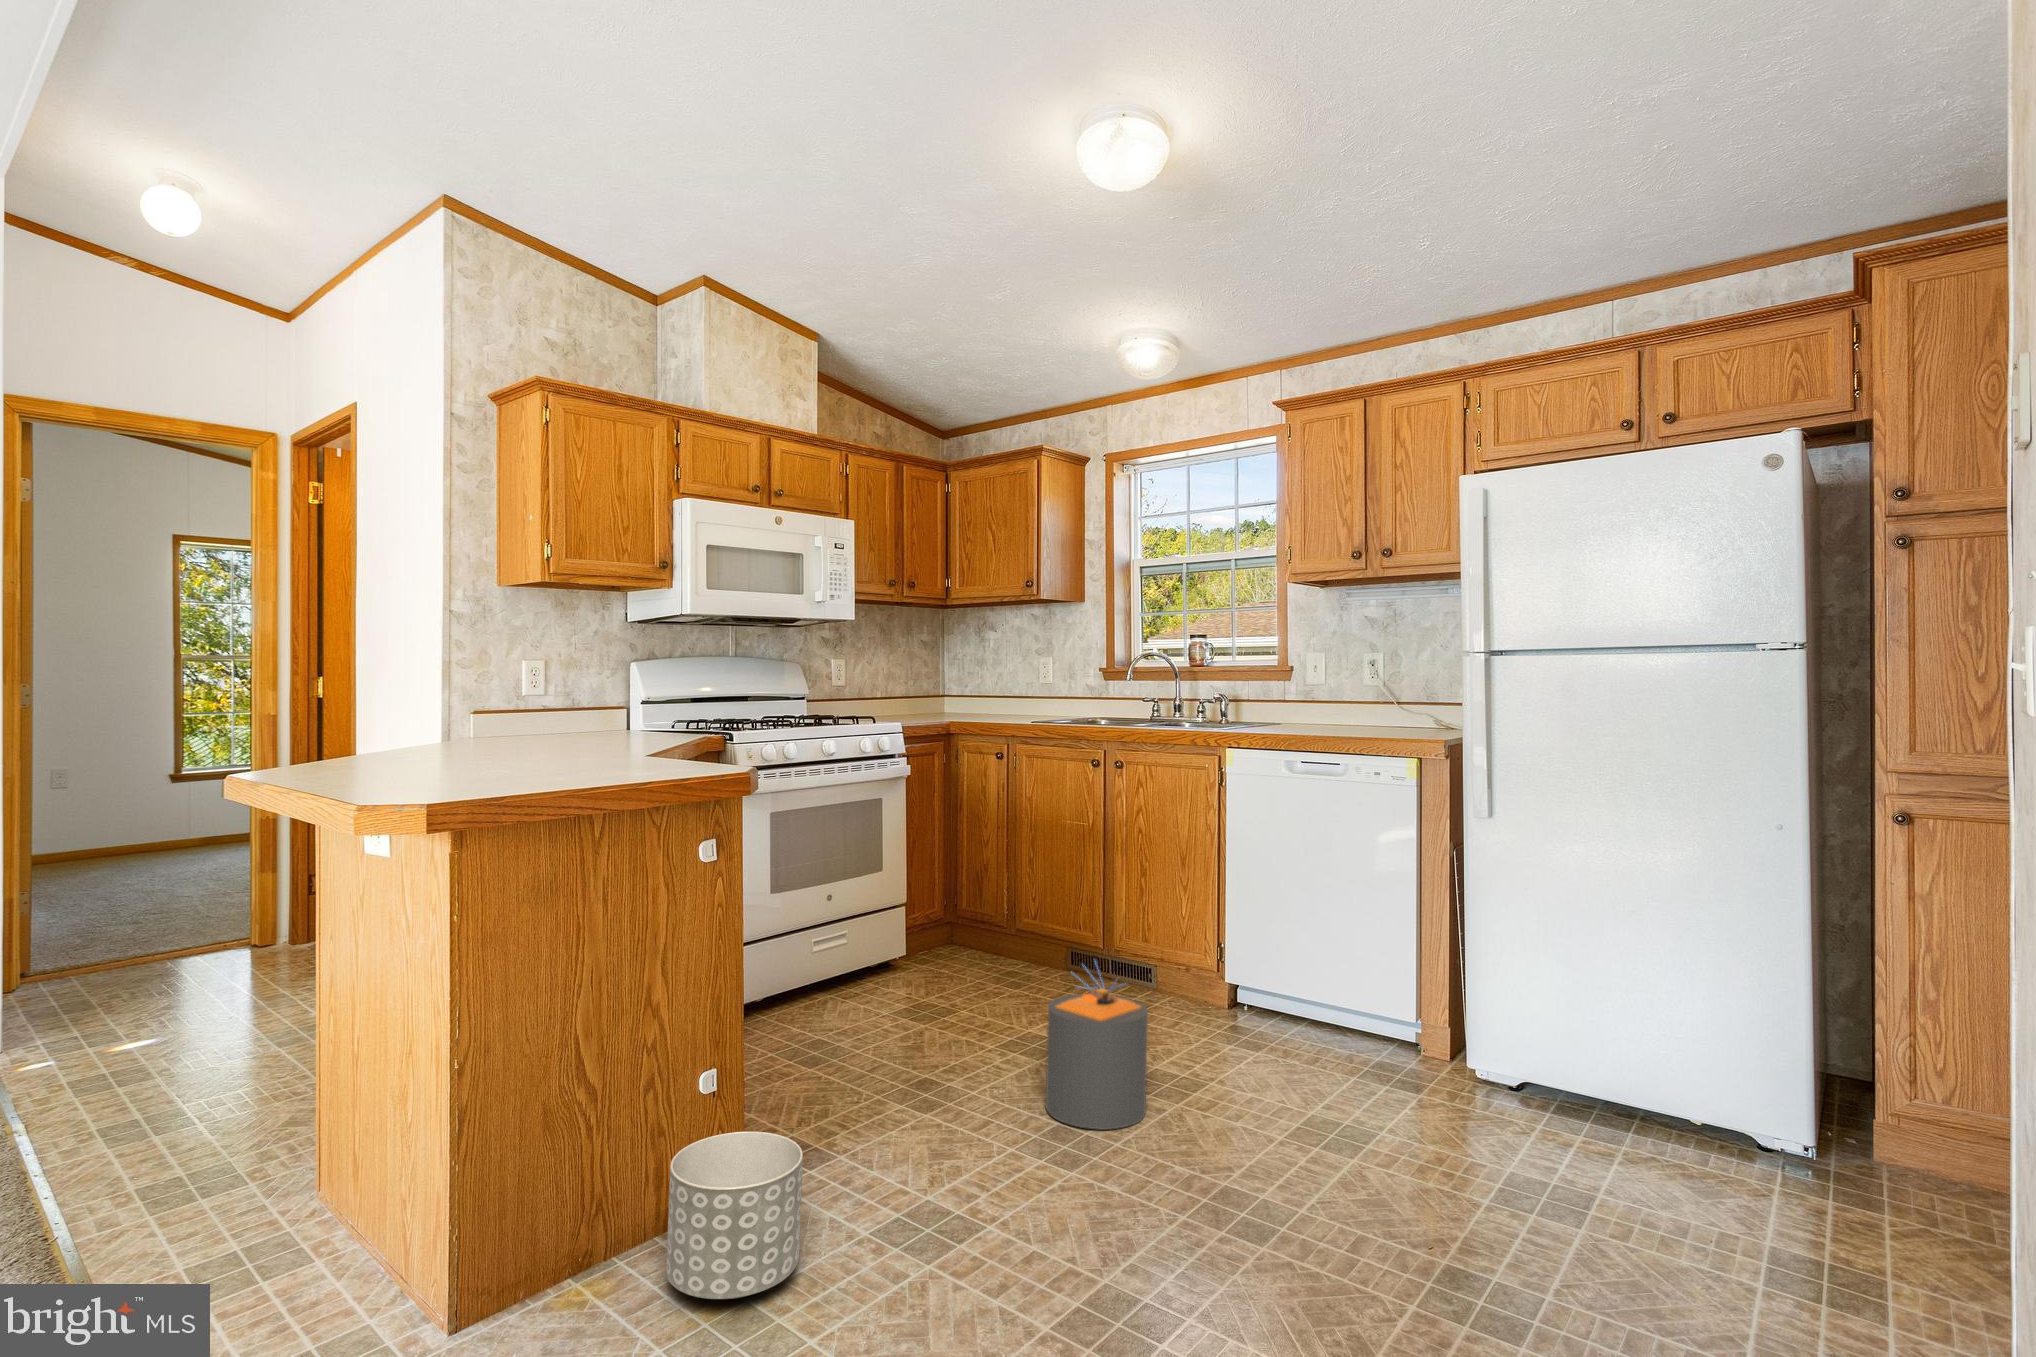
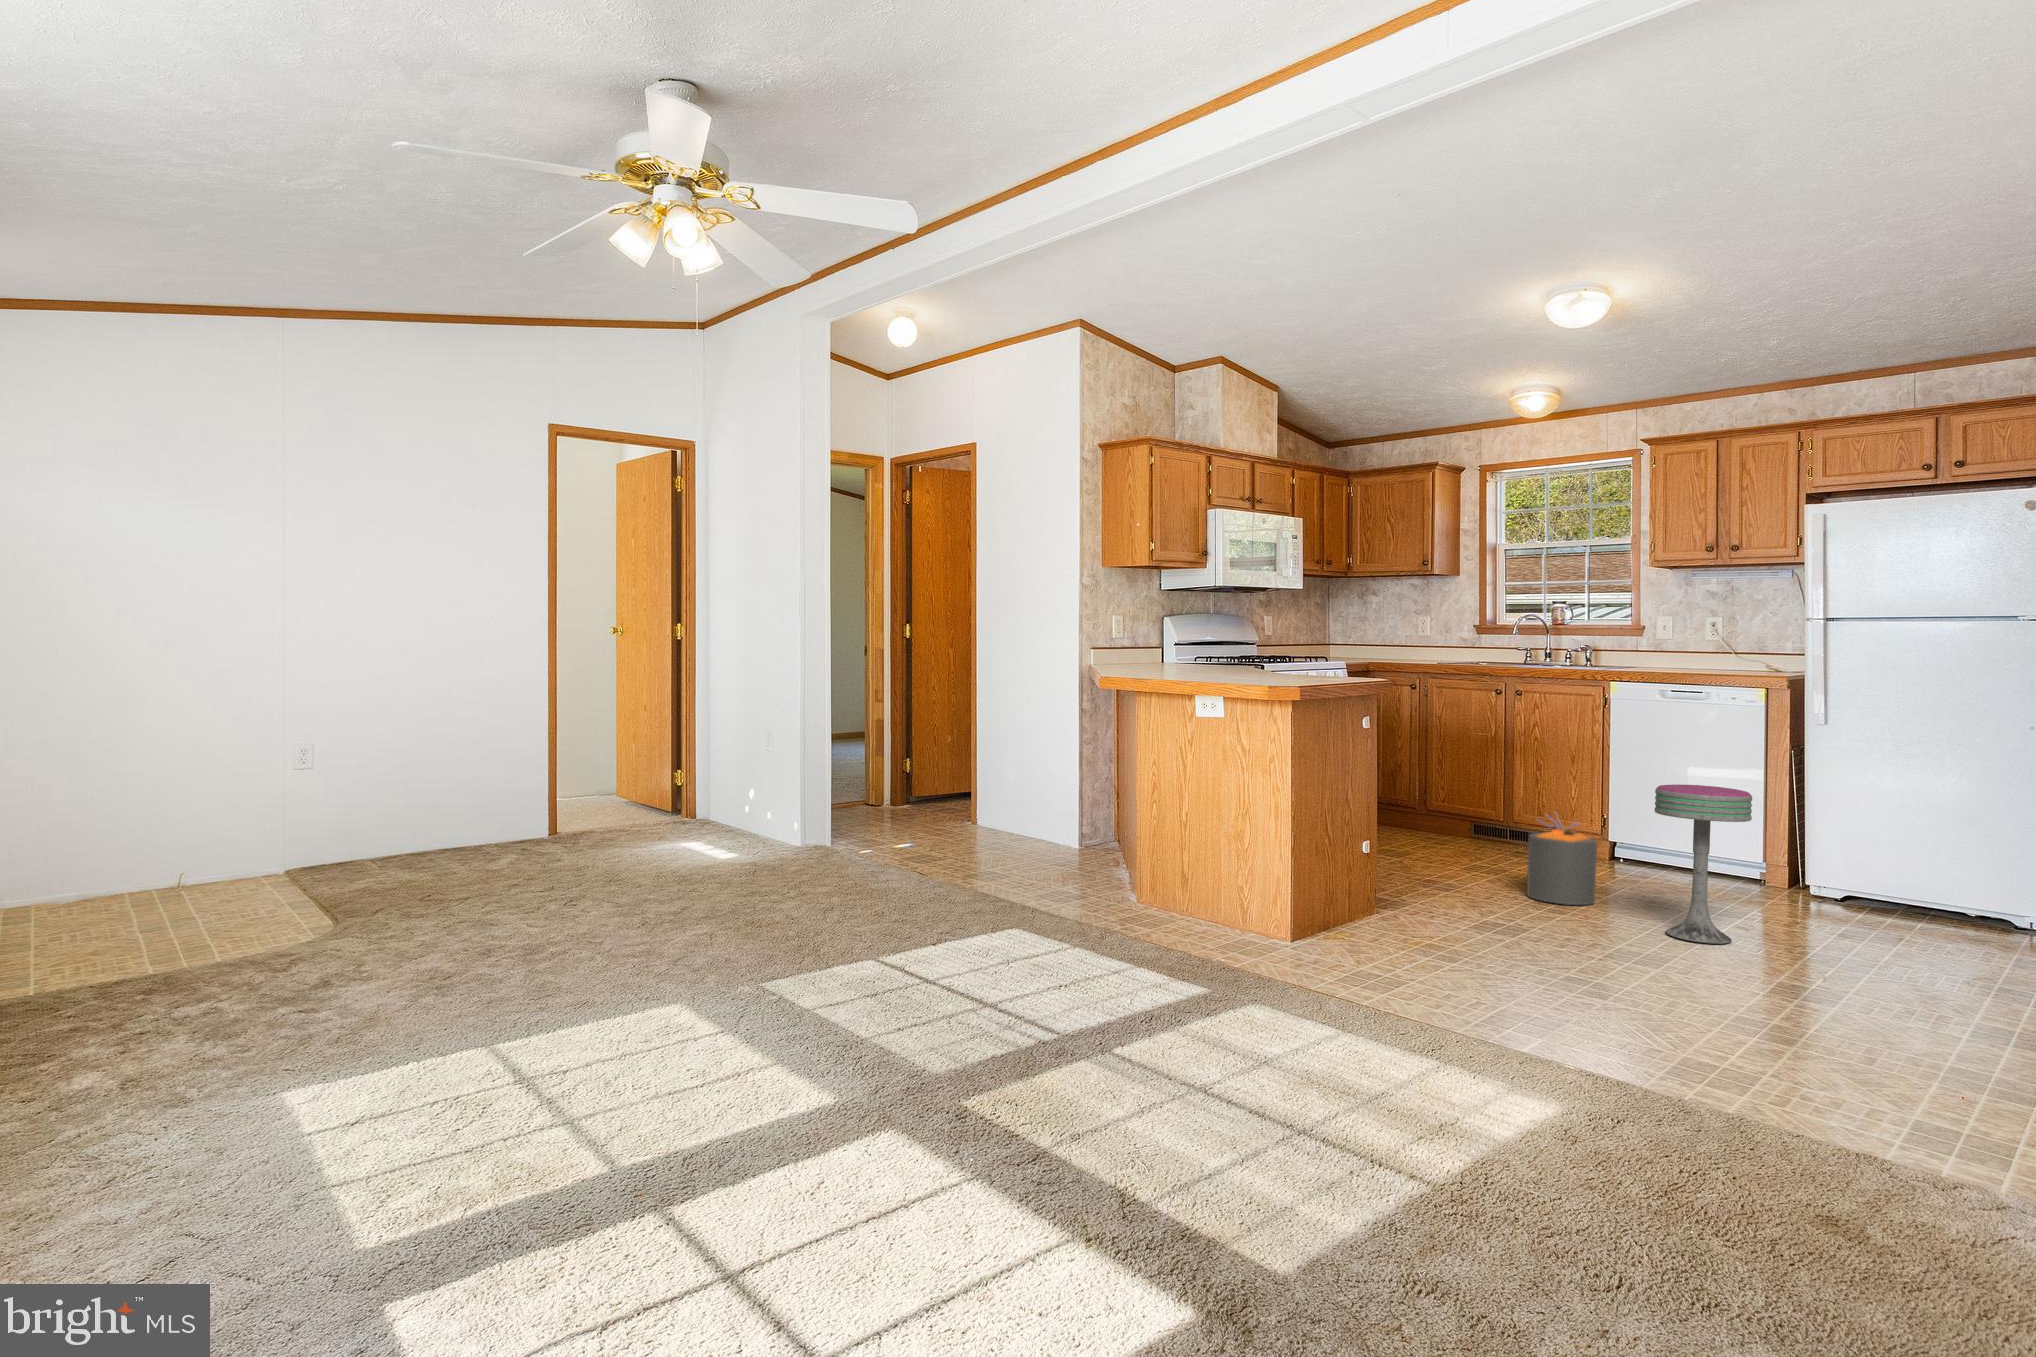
bar stool: none [1185,938,1336,1252] -> present [1655,785,1752,944]
planter: present [666,1131,803,1299] -> none [1397,874,1468,945]

